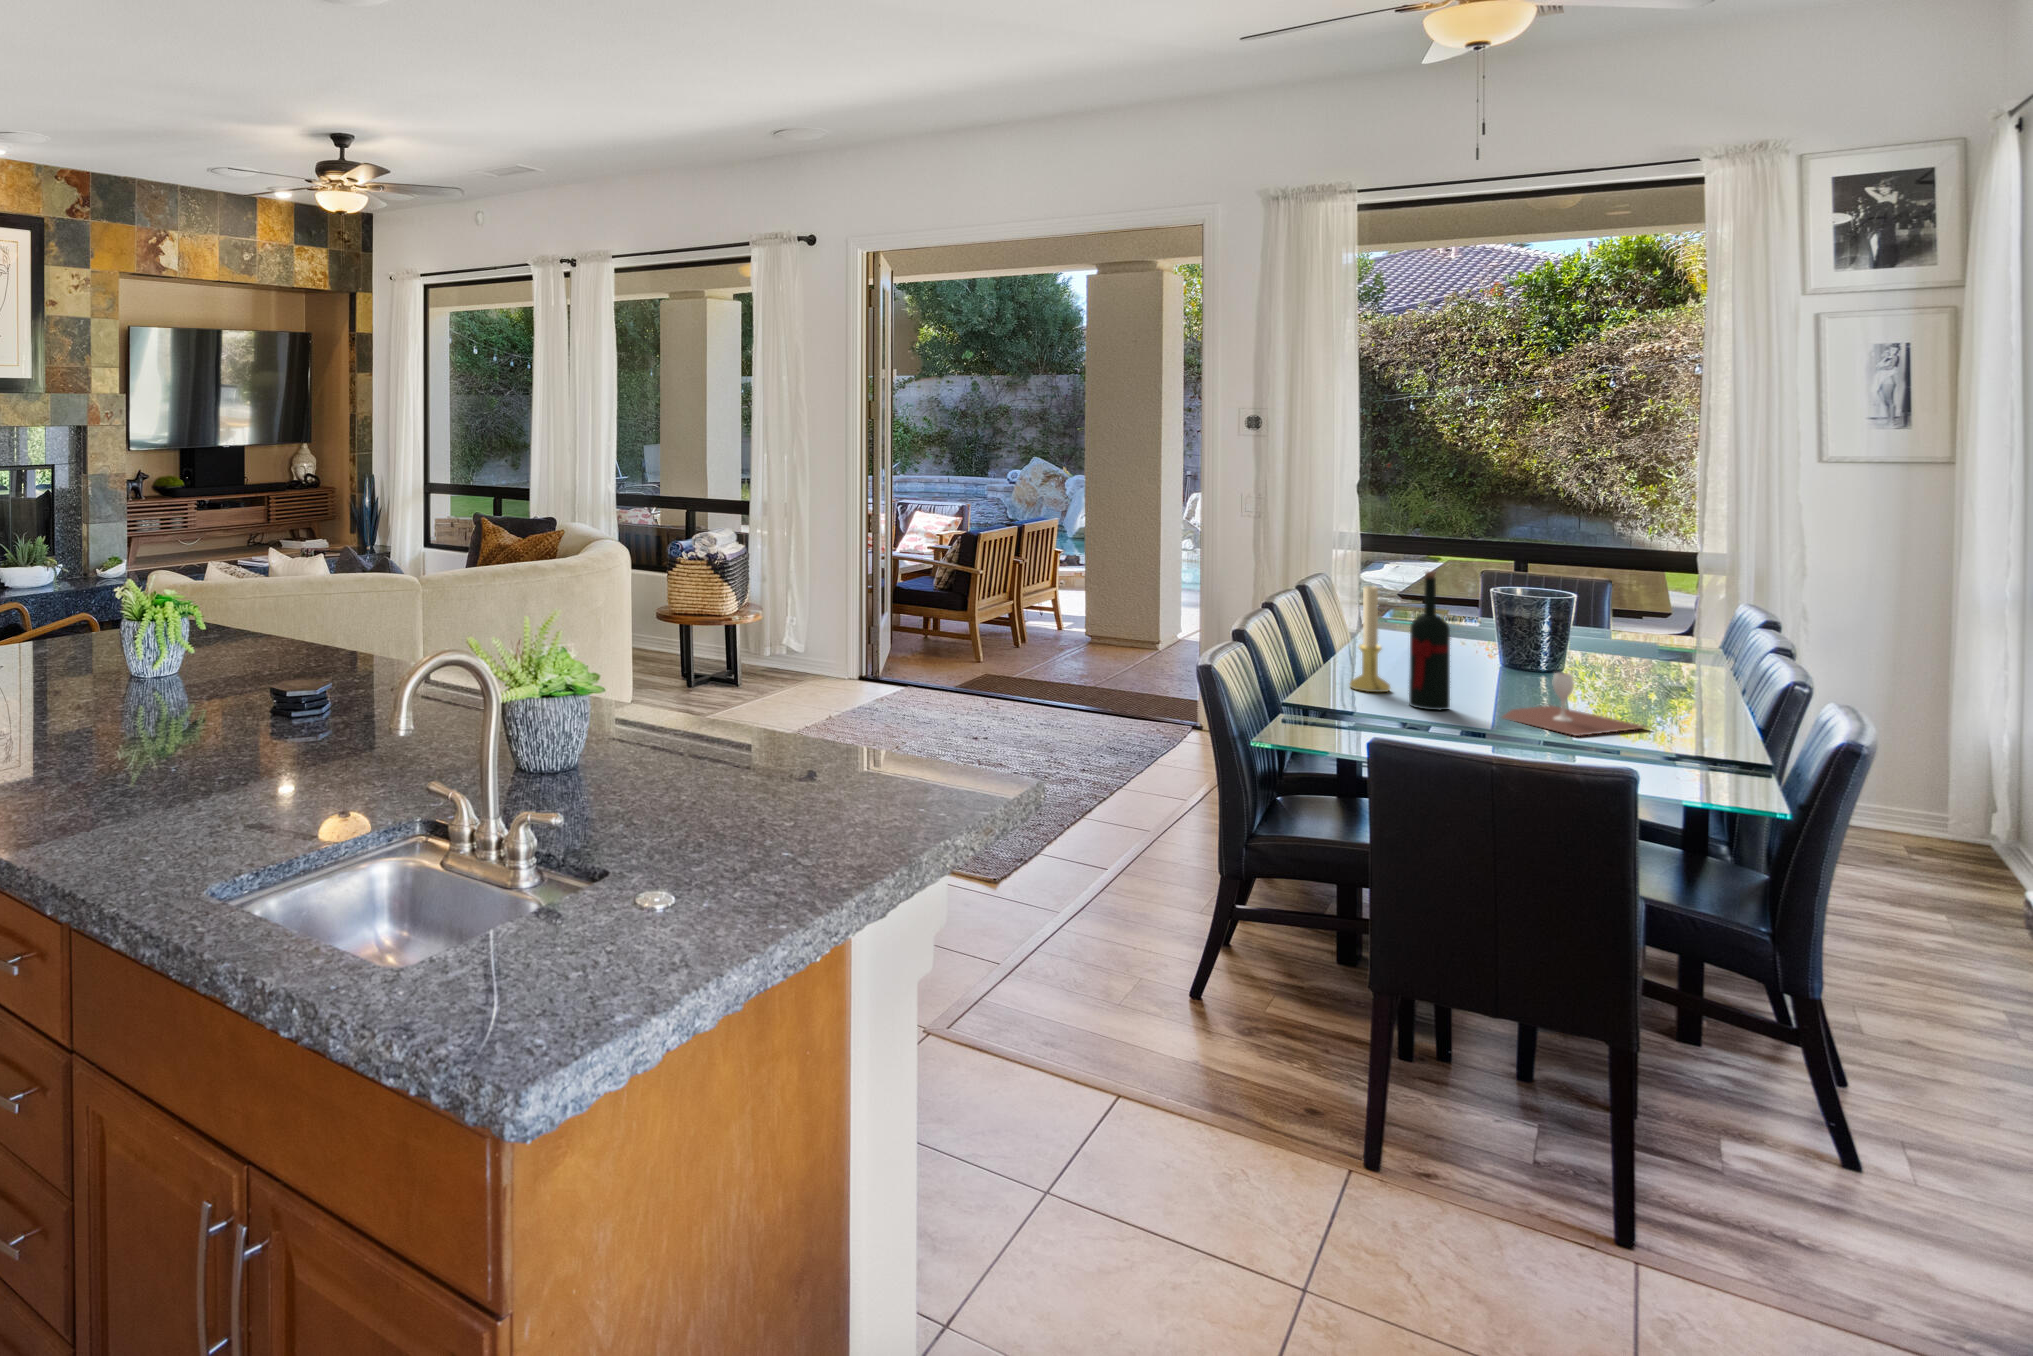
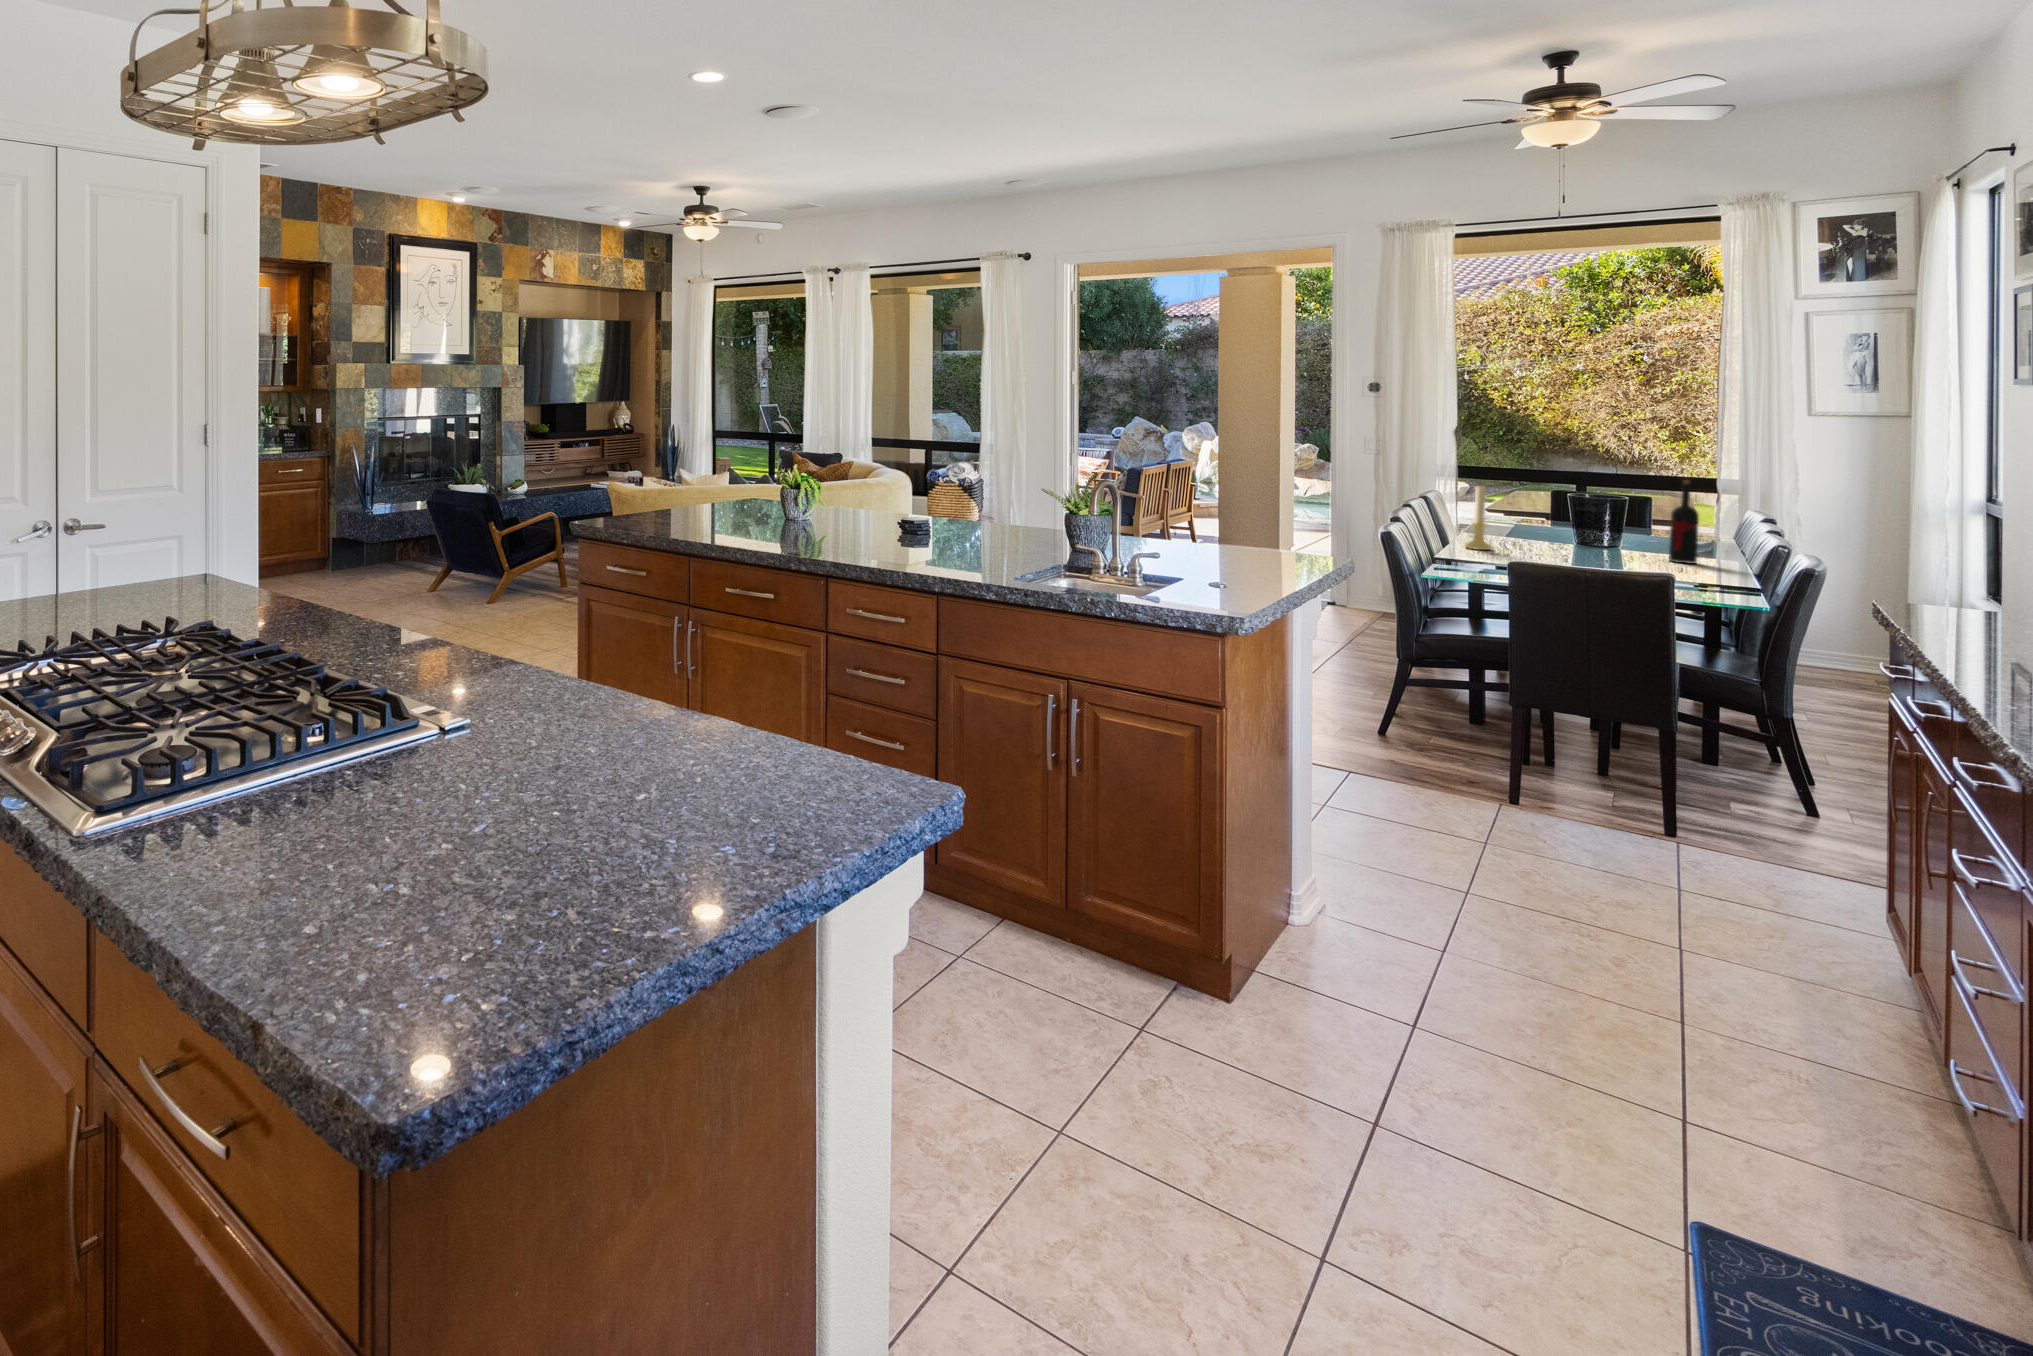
wine bottle: present [1409,572,1450,710] -> present [1669,480,1699,564]
wine glass: present [1502,673,1646,736] -> none [1551,536,1664,571]

